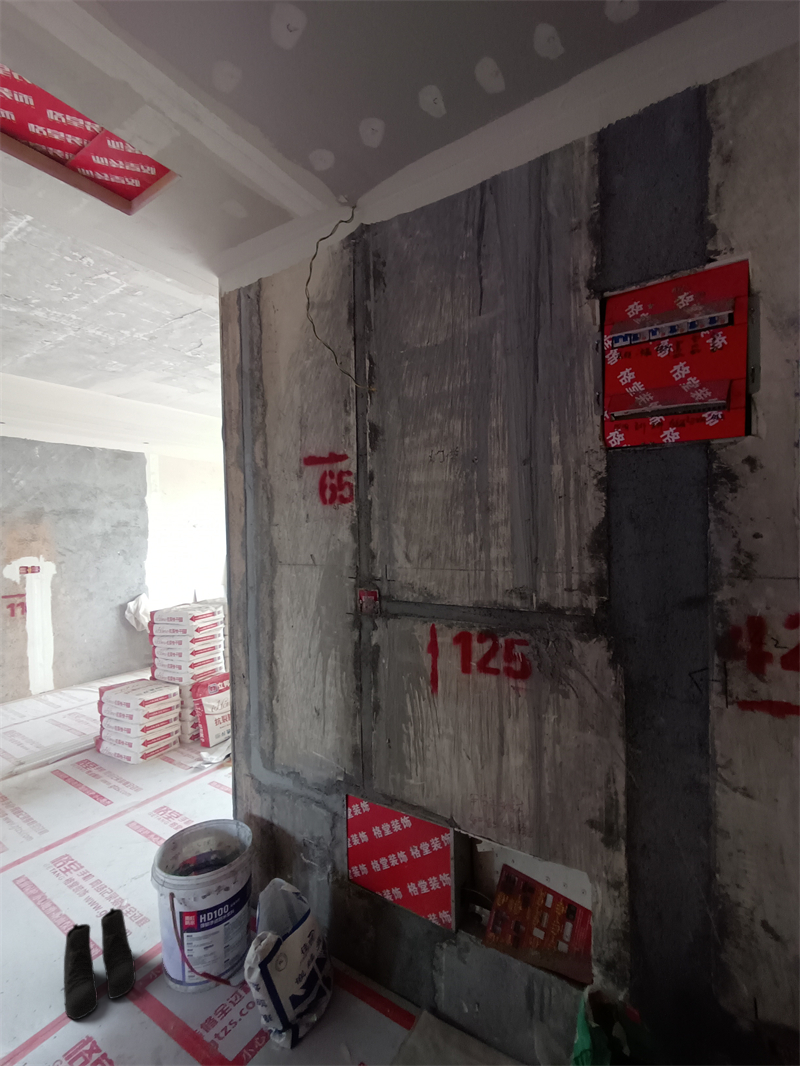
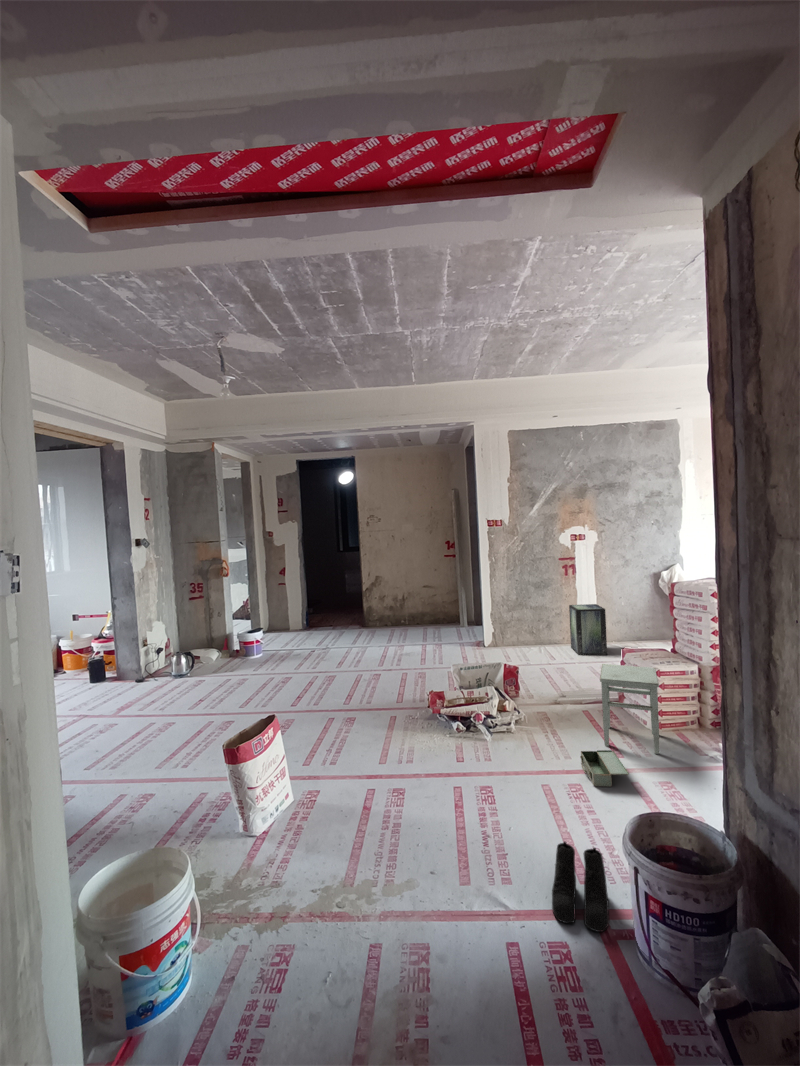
storage box: none [17,647,69,713] -> present [569,604,607,655]
stool: none [82,699,149,802] -> present [600,664,659,754]
toolbox: none [64,802,126,851] -> present [580,750,629,787]

